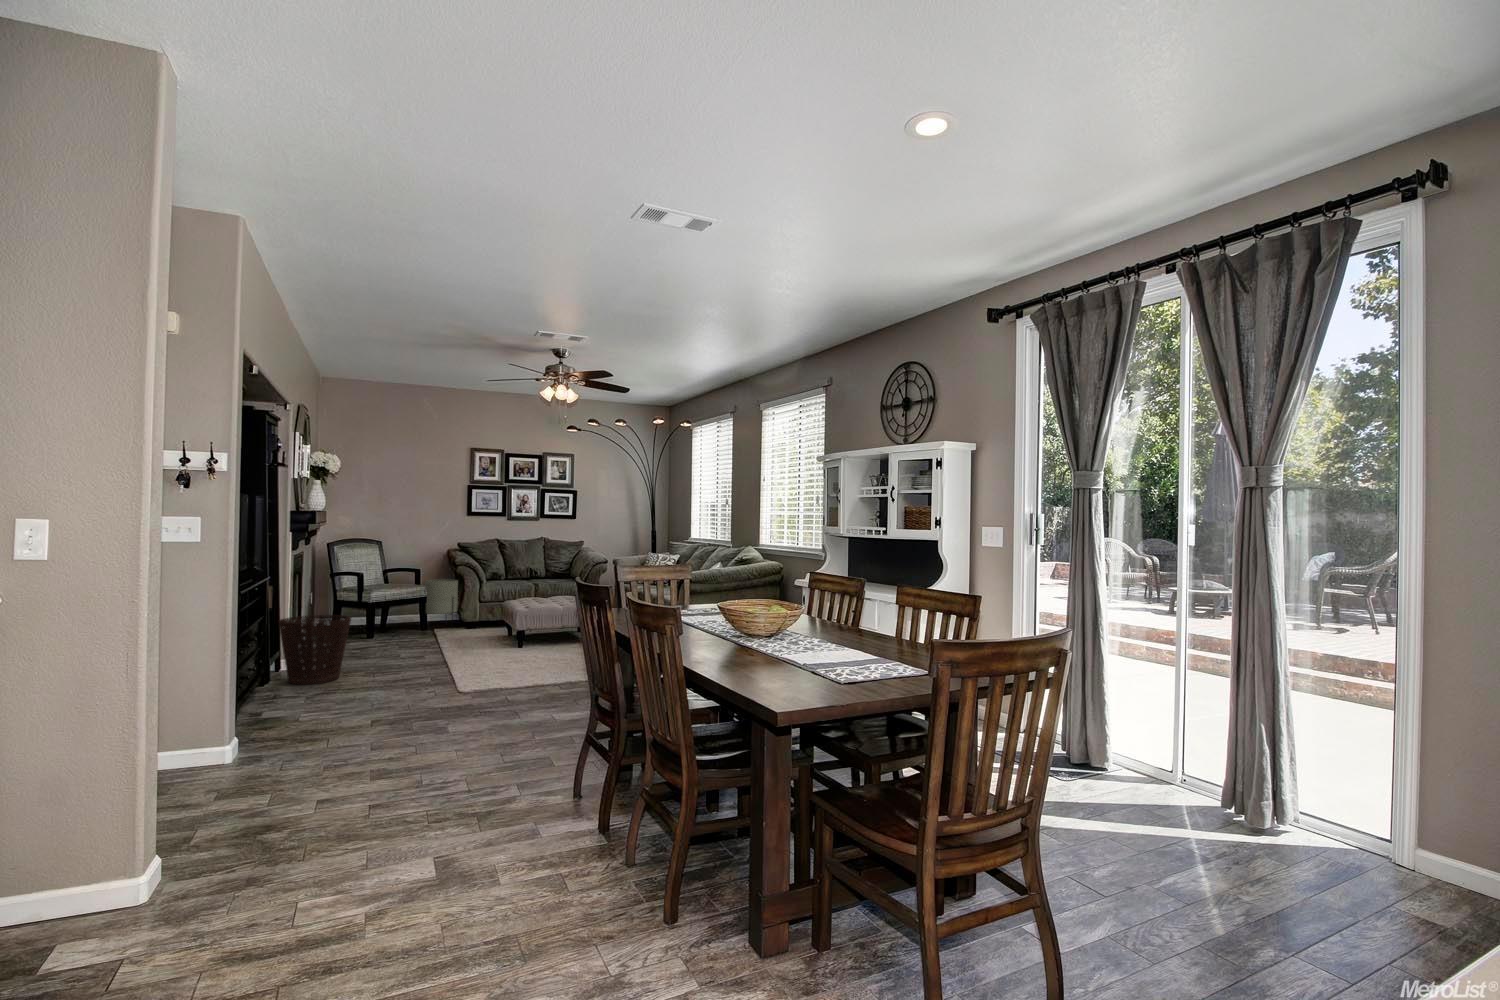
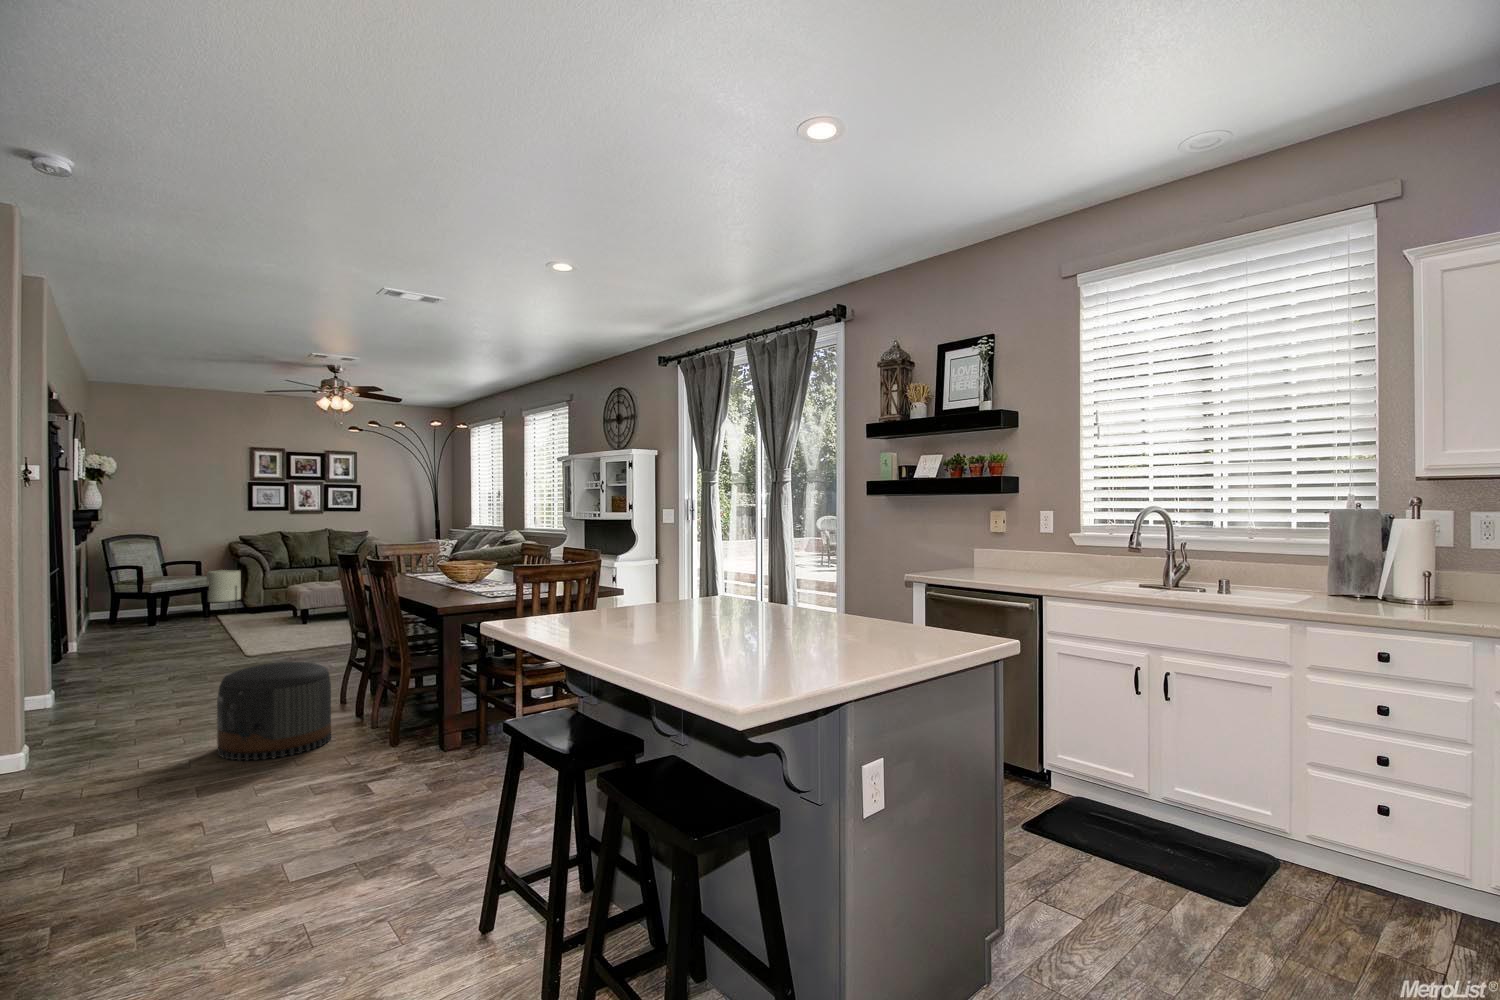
basket: present [279,615,351,684] -> none [69,600,140,660]
pouf: none [409,751,574,931] -> present [217,662,331,761]

